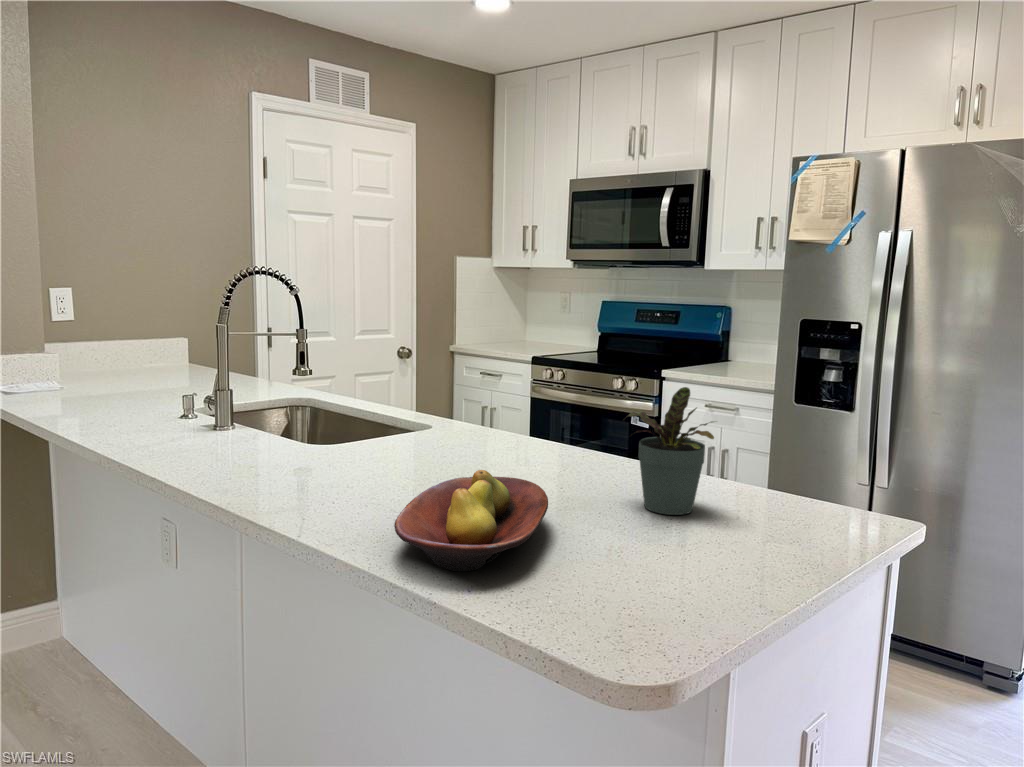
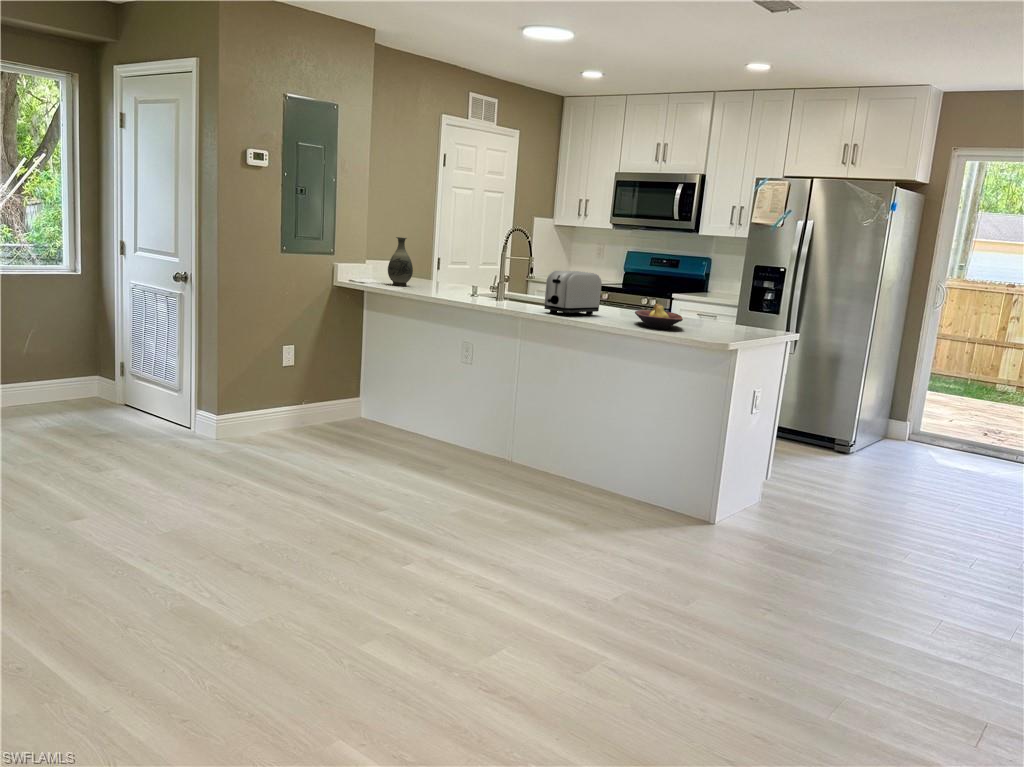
vase: none [66,304,120,397] -> present [388,237,413,286]
toaster: none [203,374,368,503] -> present [544,271,602,316]
potted plant: present [628,387,714,515] -> none [698,280,735,327]

